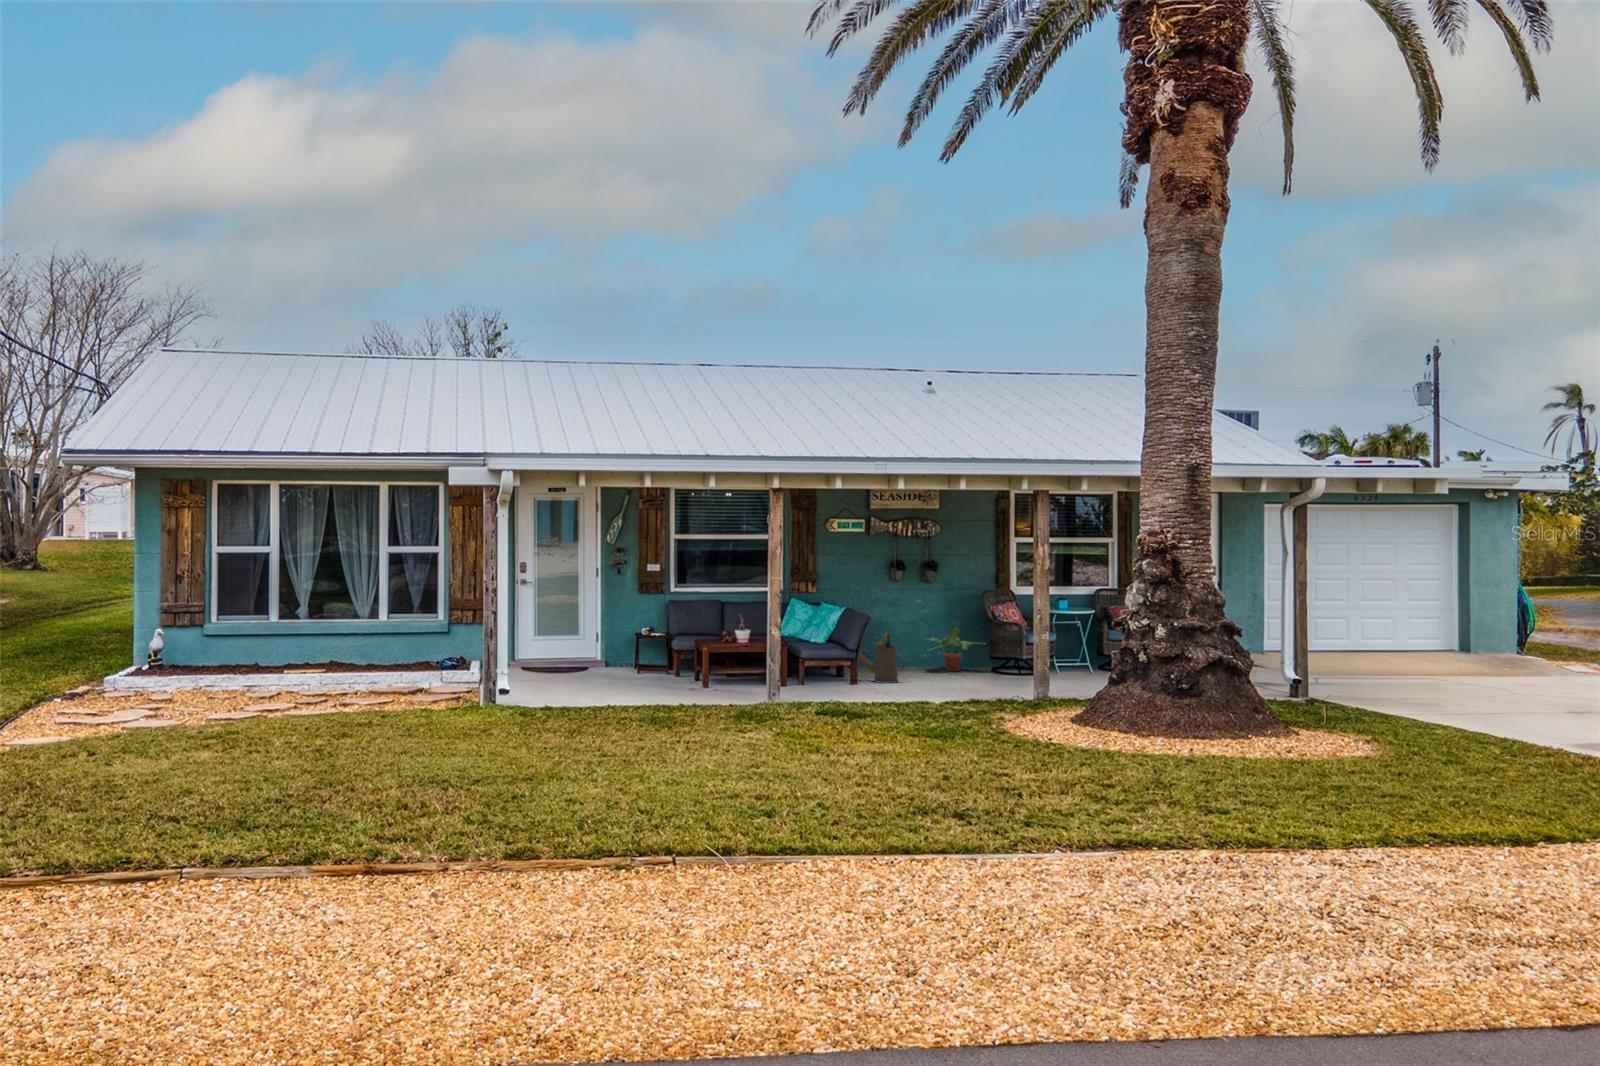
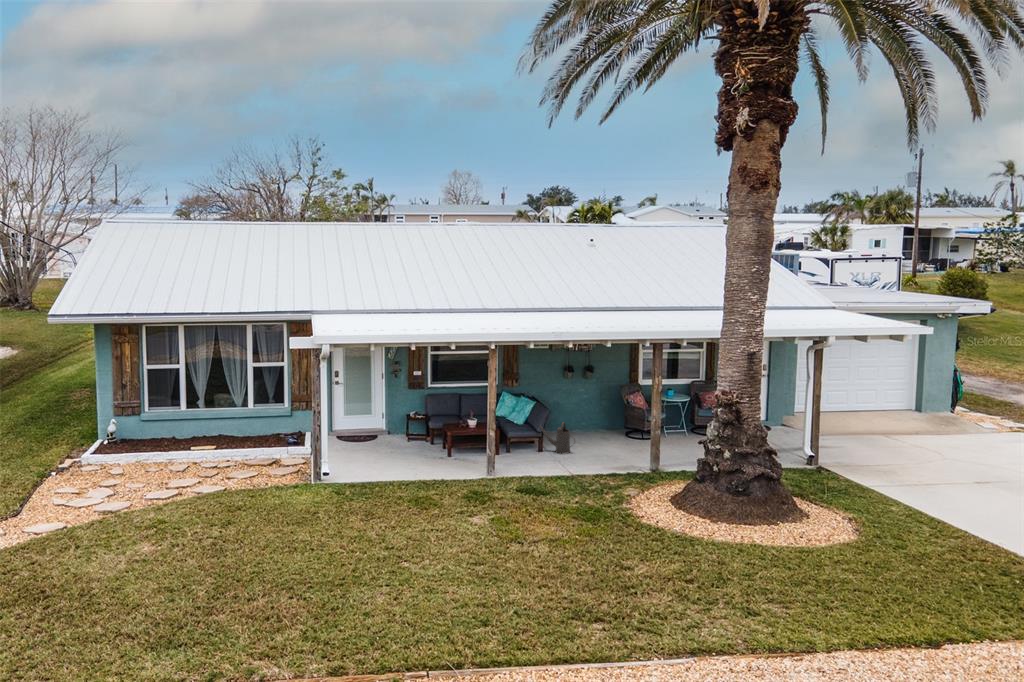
potted plant: present [929,627,973,671] -> none [586,410,627,438]

